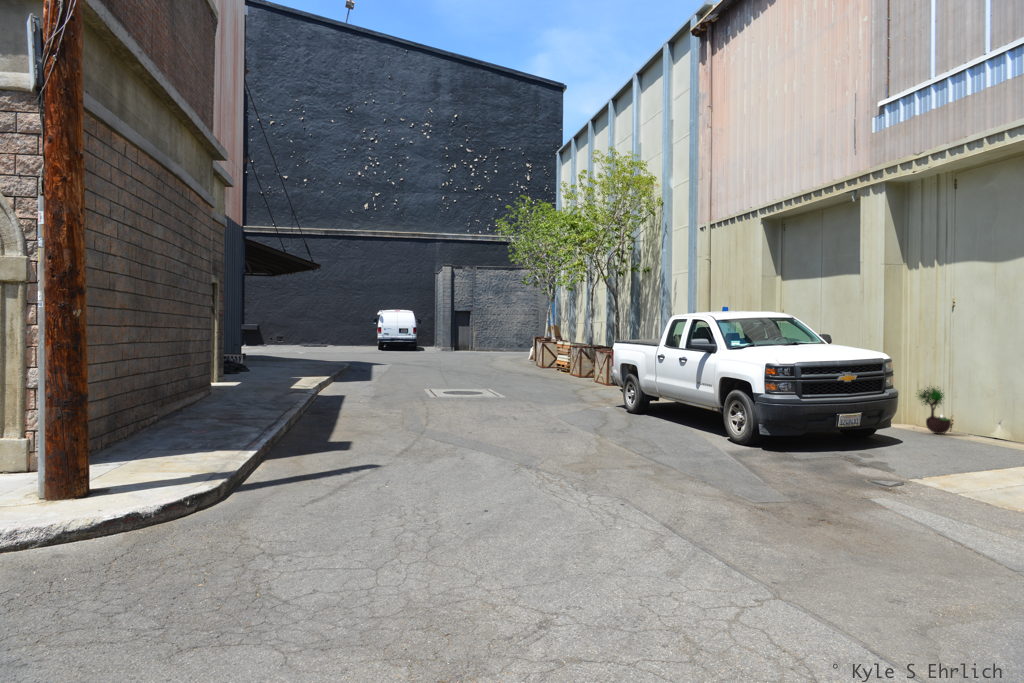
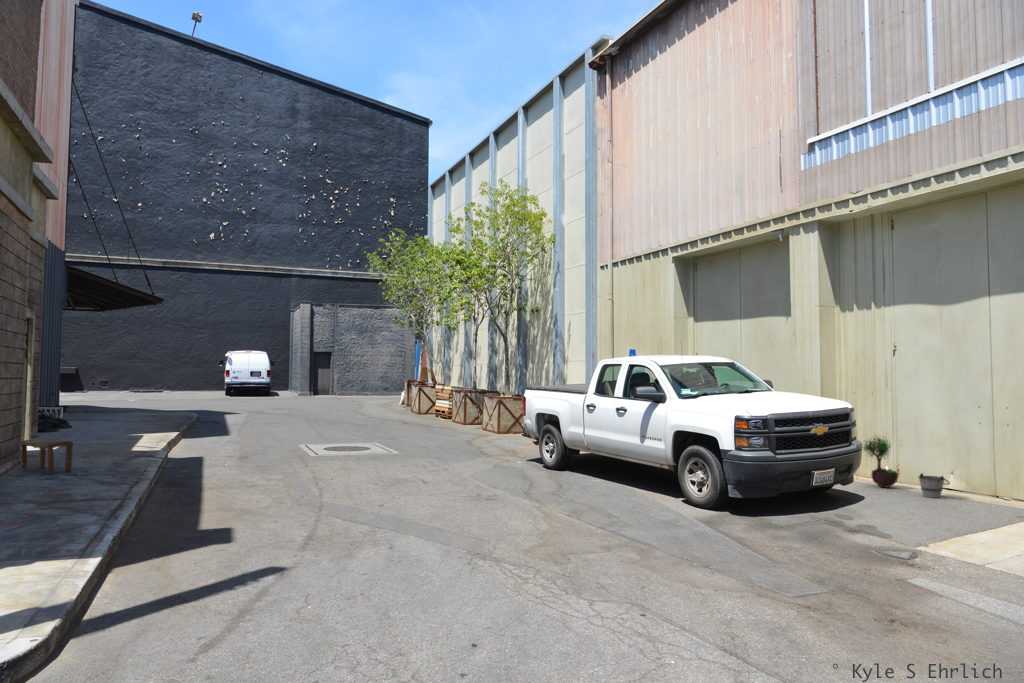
bench: none [209,377,246,404] -> present [20,438,73,474]
bucket: none [964,421,995,443] -> present [919,473,950,498]

